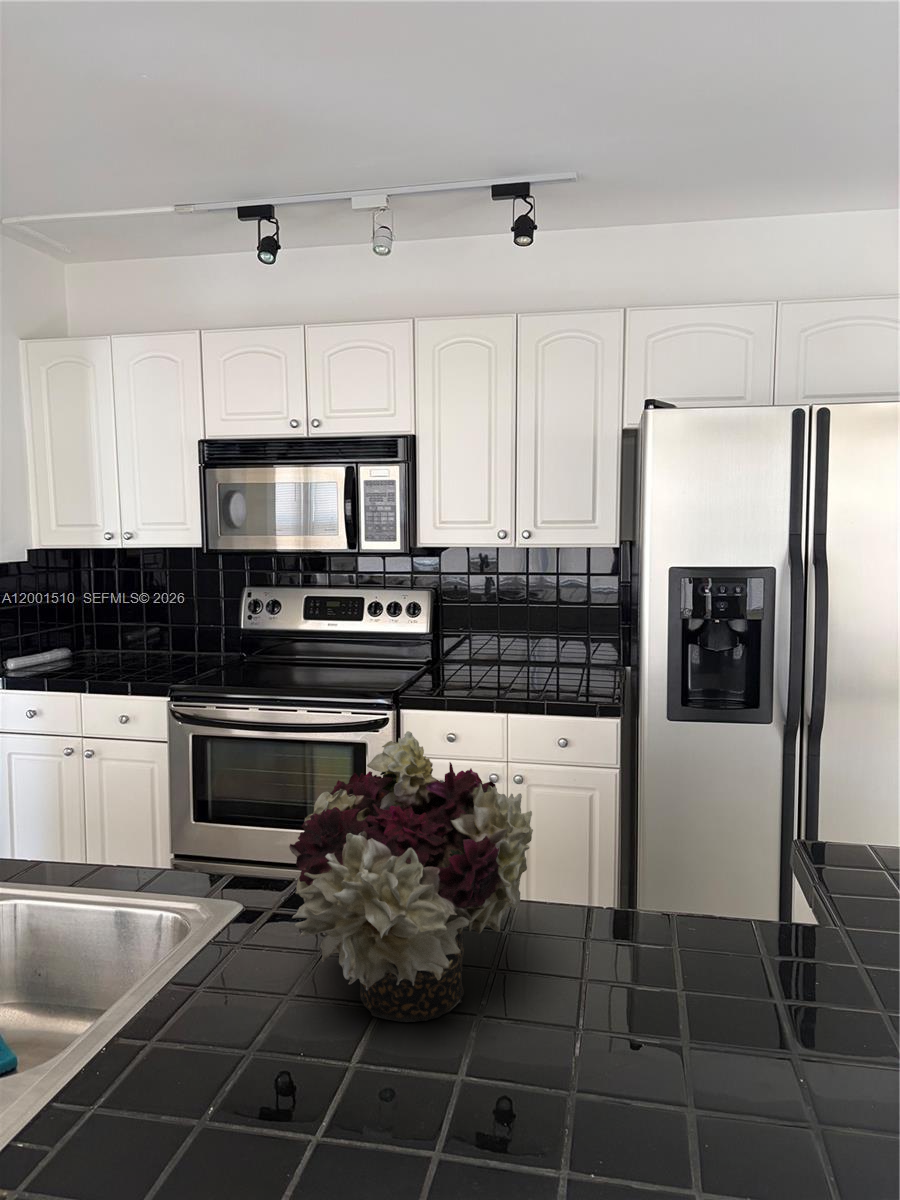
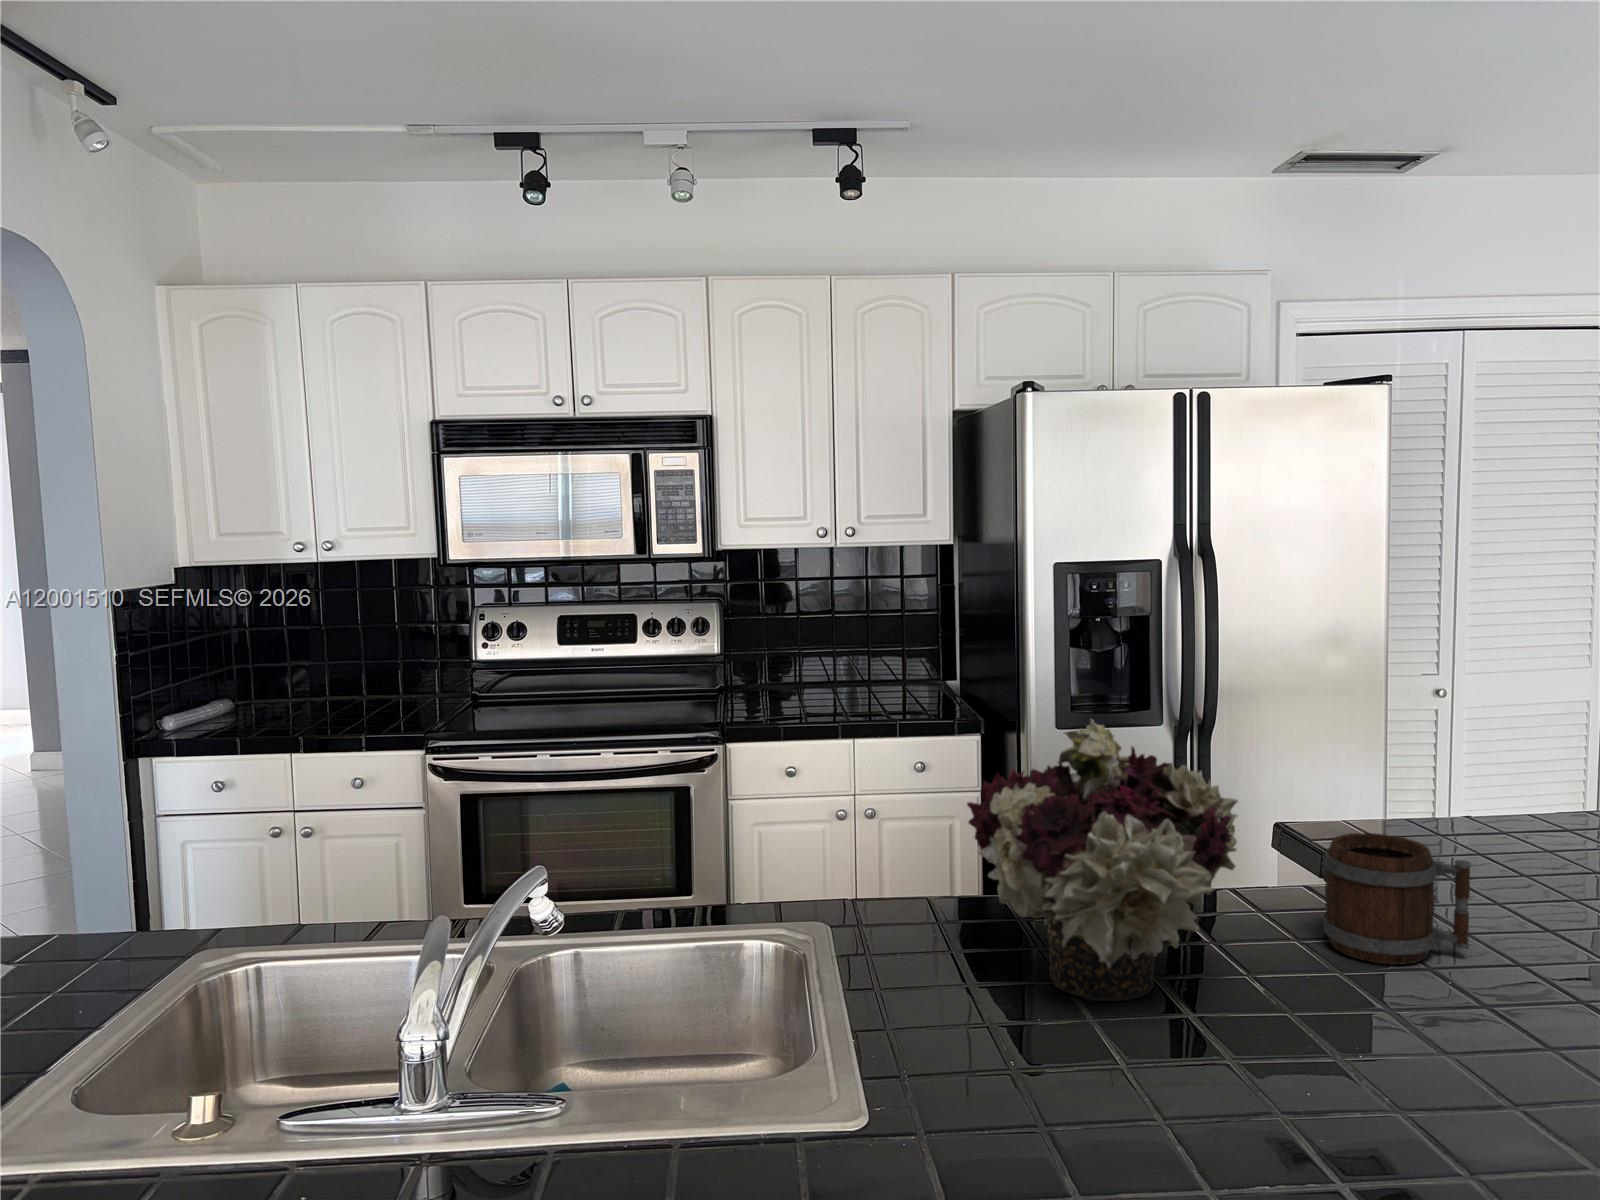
mug: none [678,871,828,1026] -> present [1324,833,1471,965]

